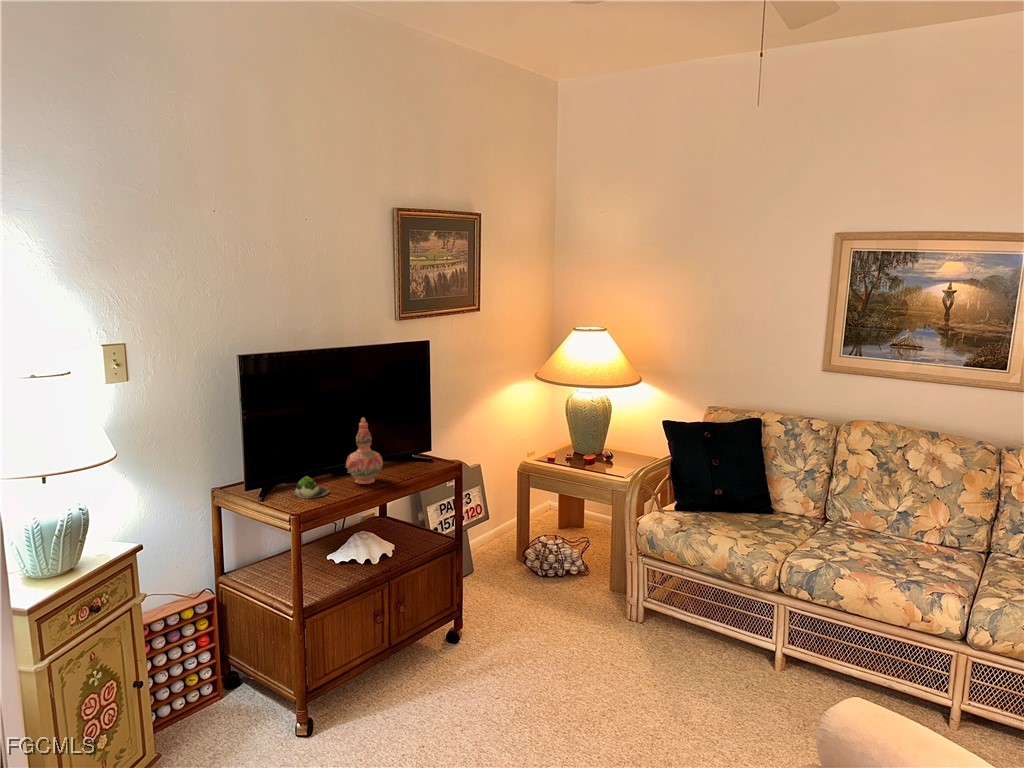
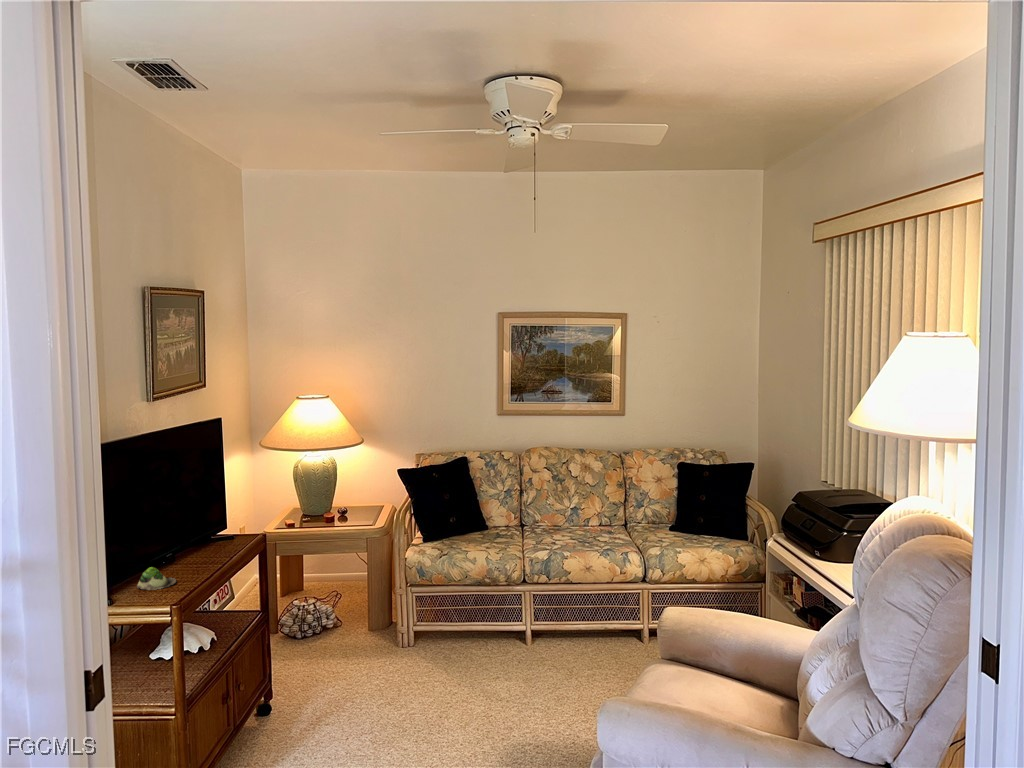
decorative vase: present [346,418,383,484] -> none [171,498,210,567]

